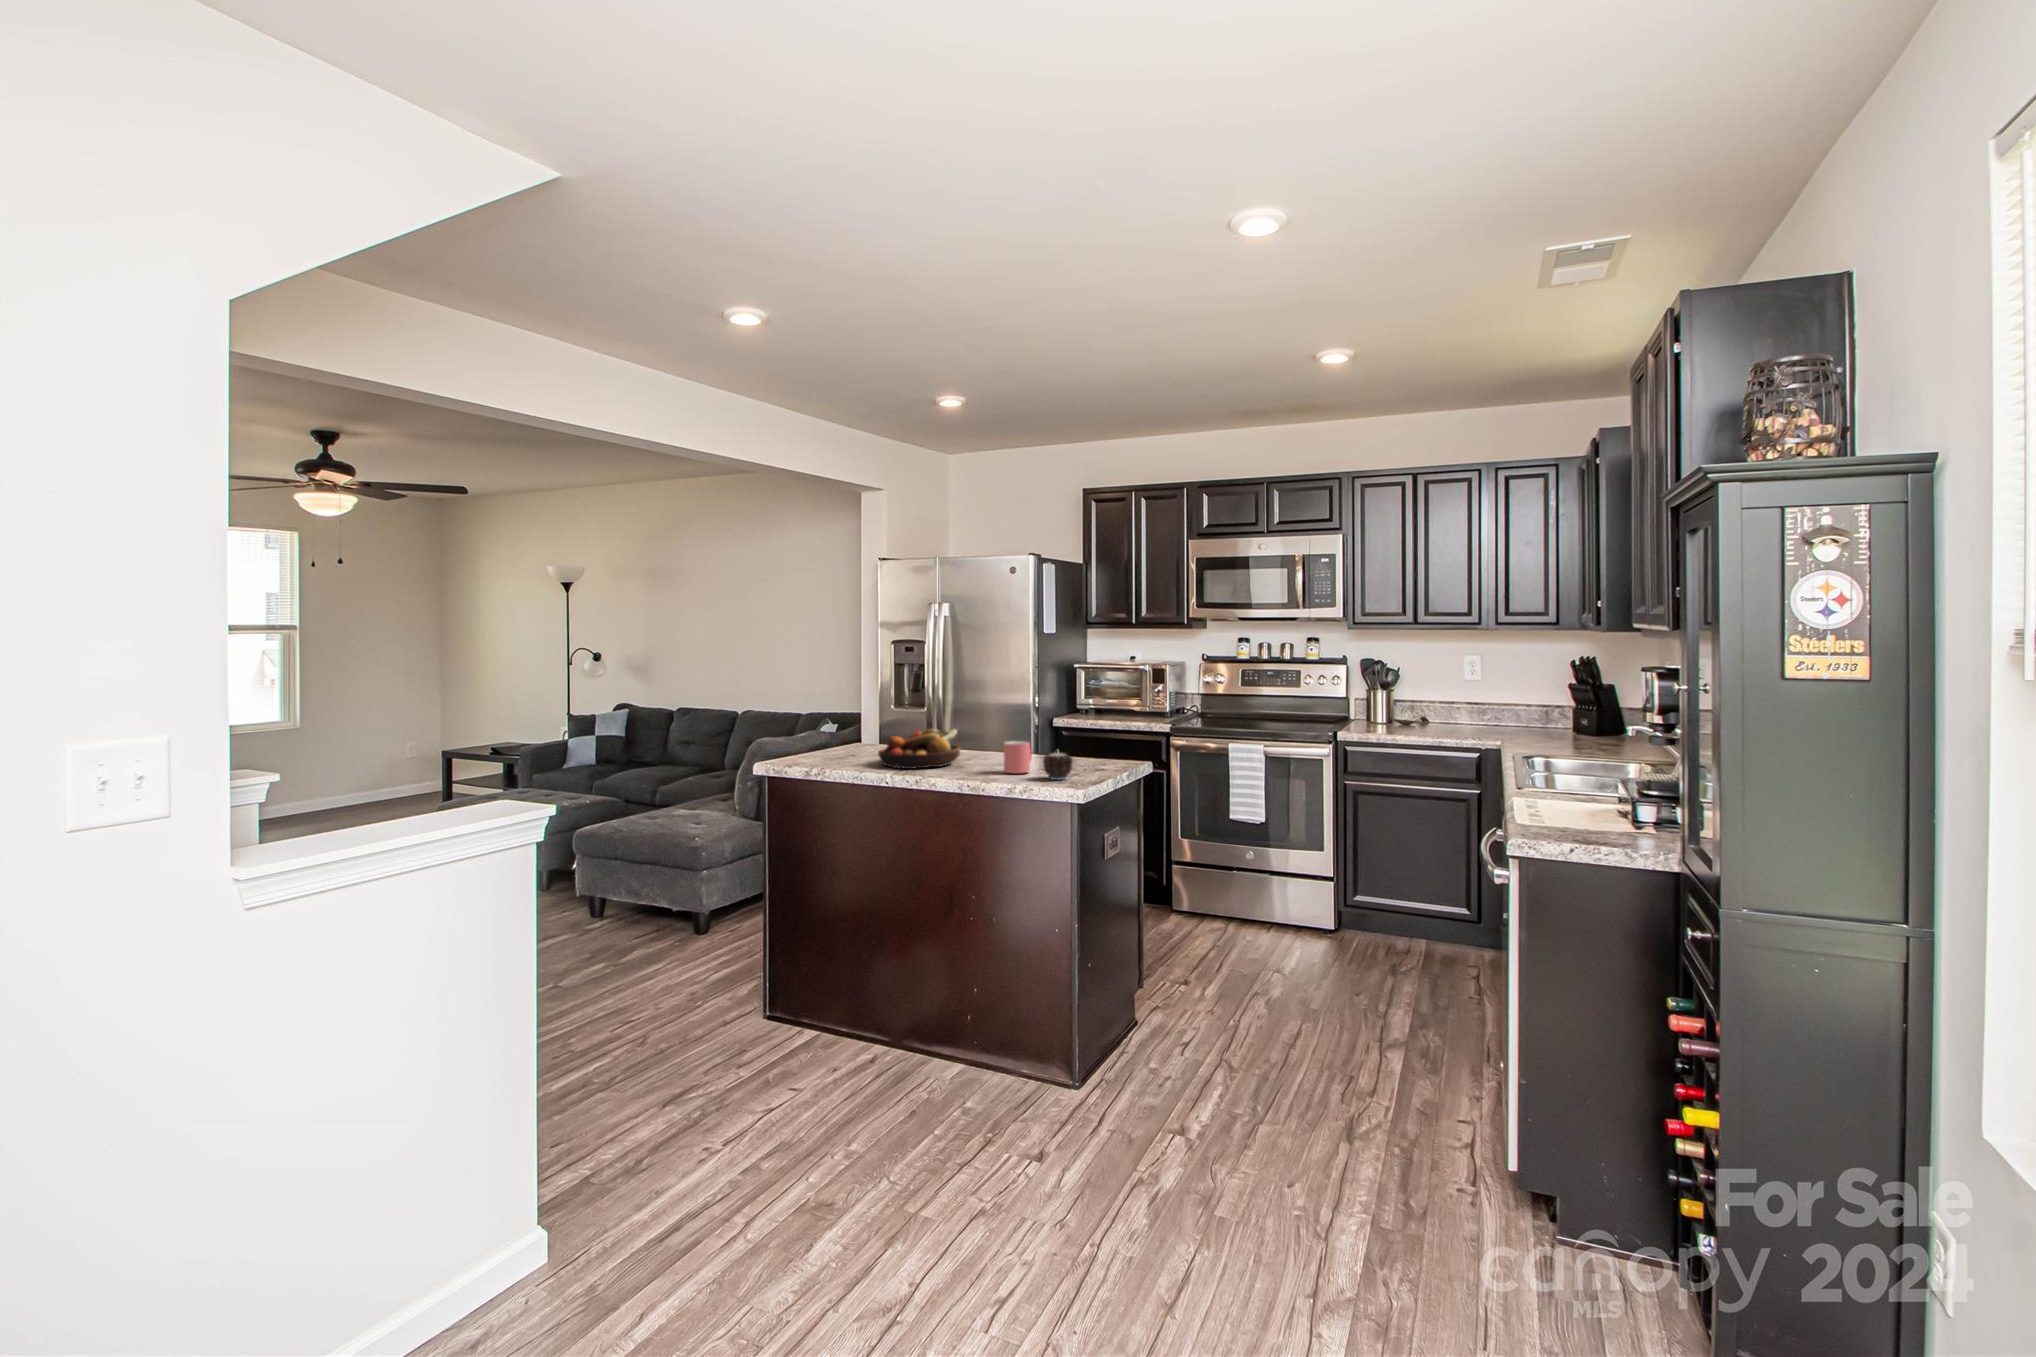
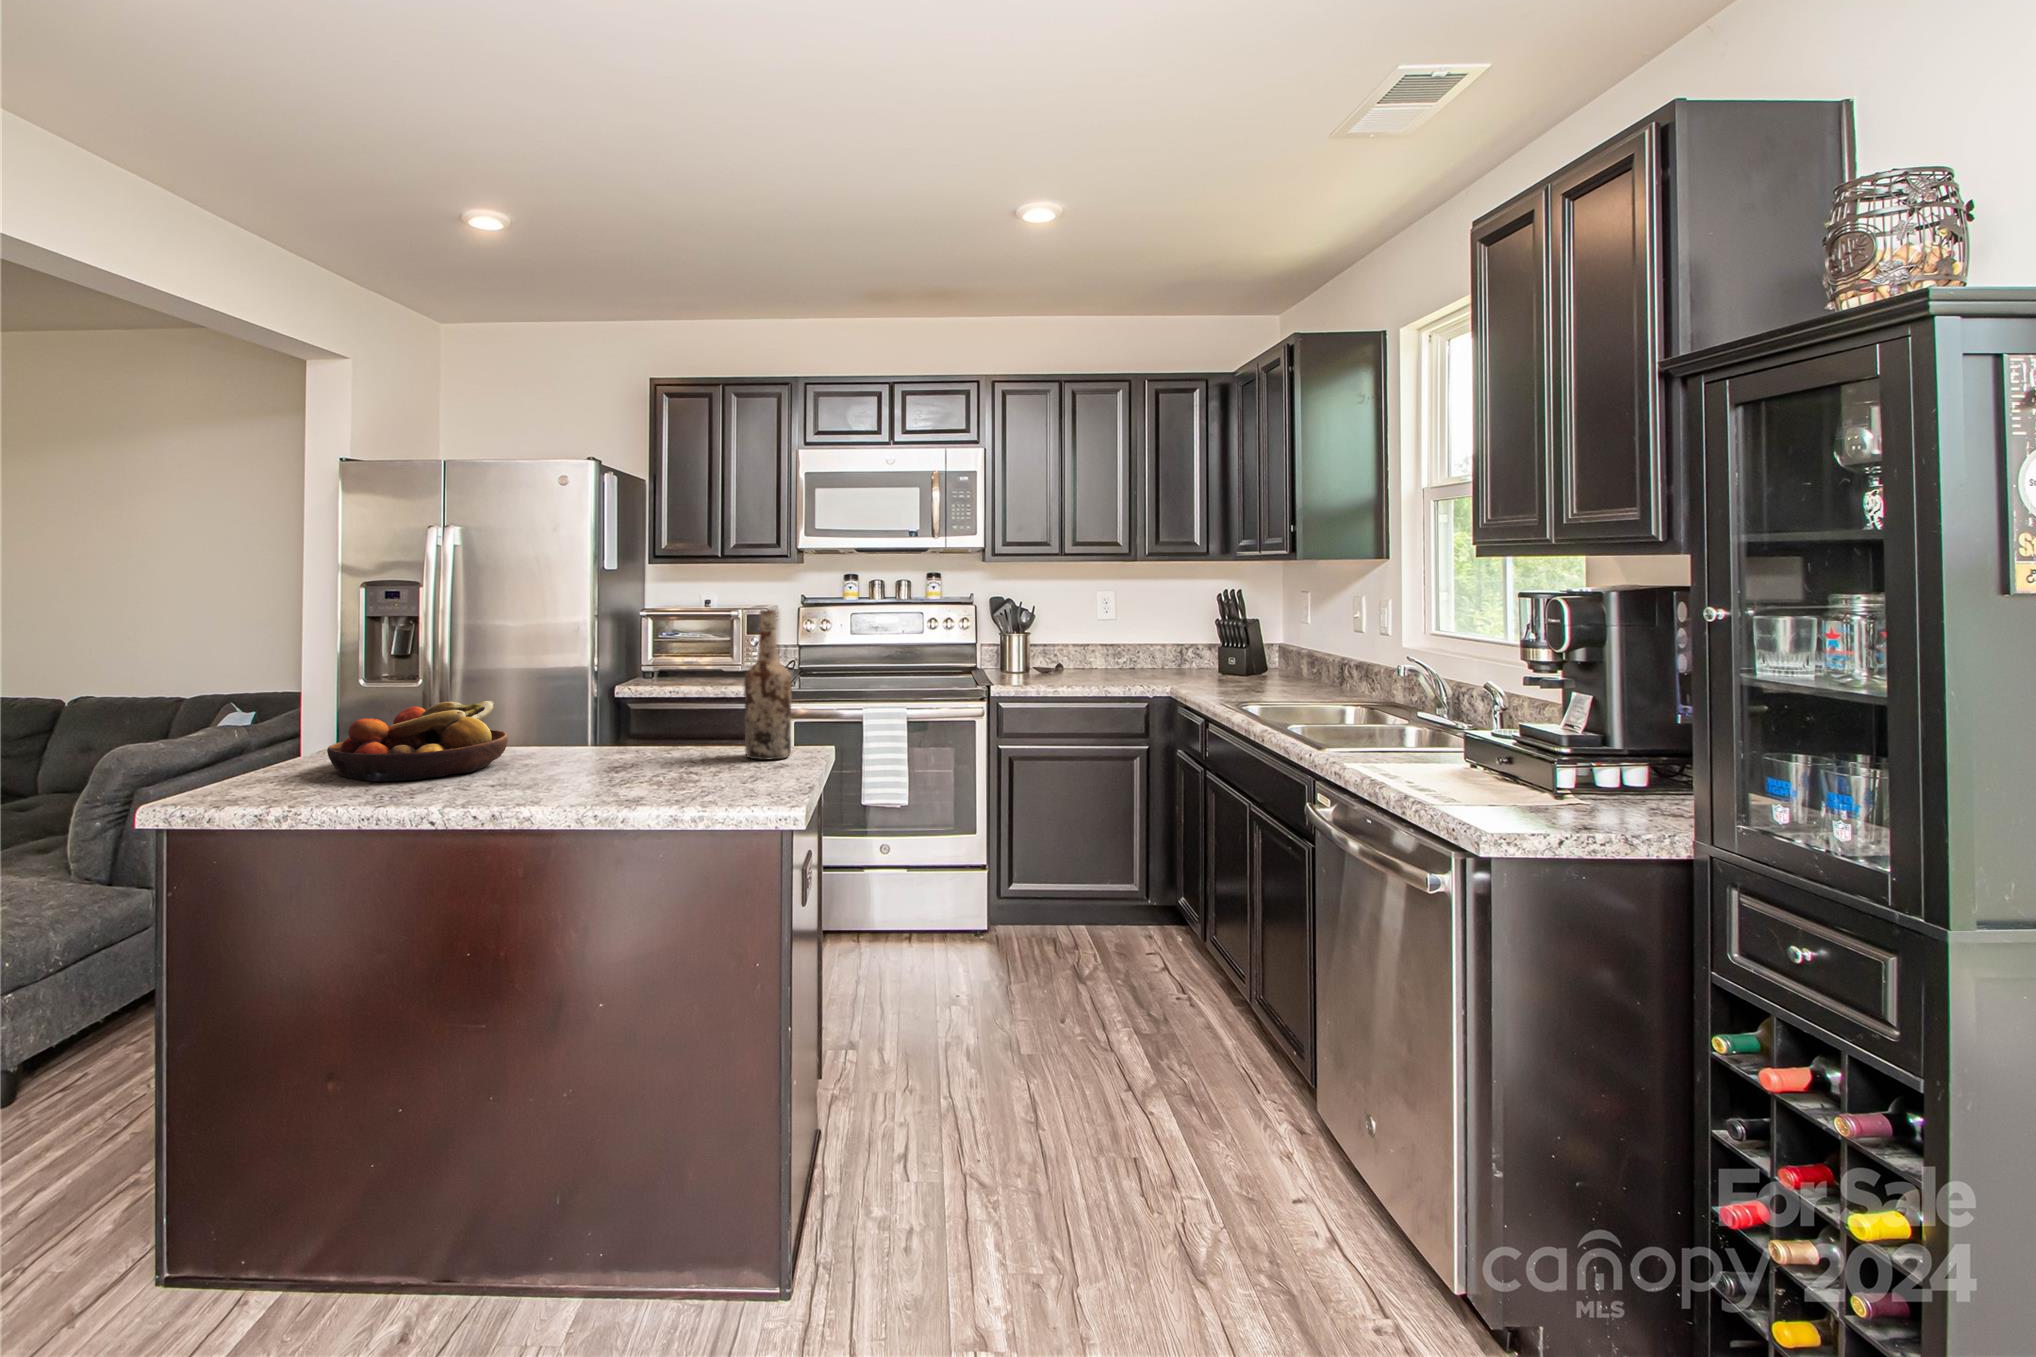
wine bottle: none [1086,678,1114,770] -> present [744,610,792,760]
mug: present [1004,741,1032,773] -> none [609,719,659,776]
candle: present [1043,753,1073,780] -> none [693,730,751,784]

